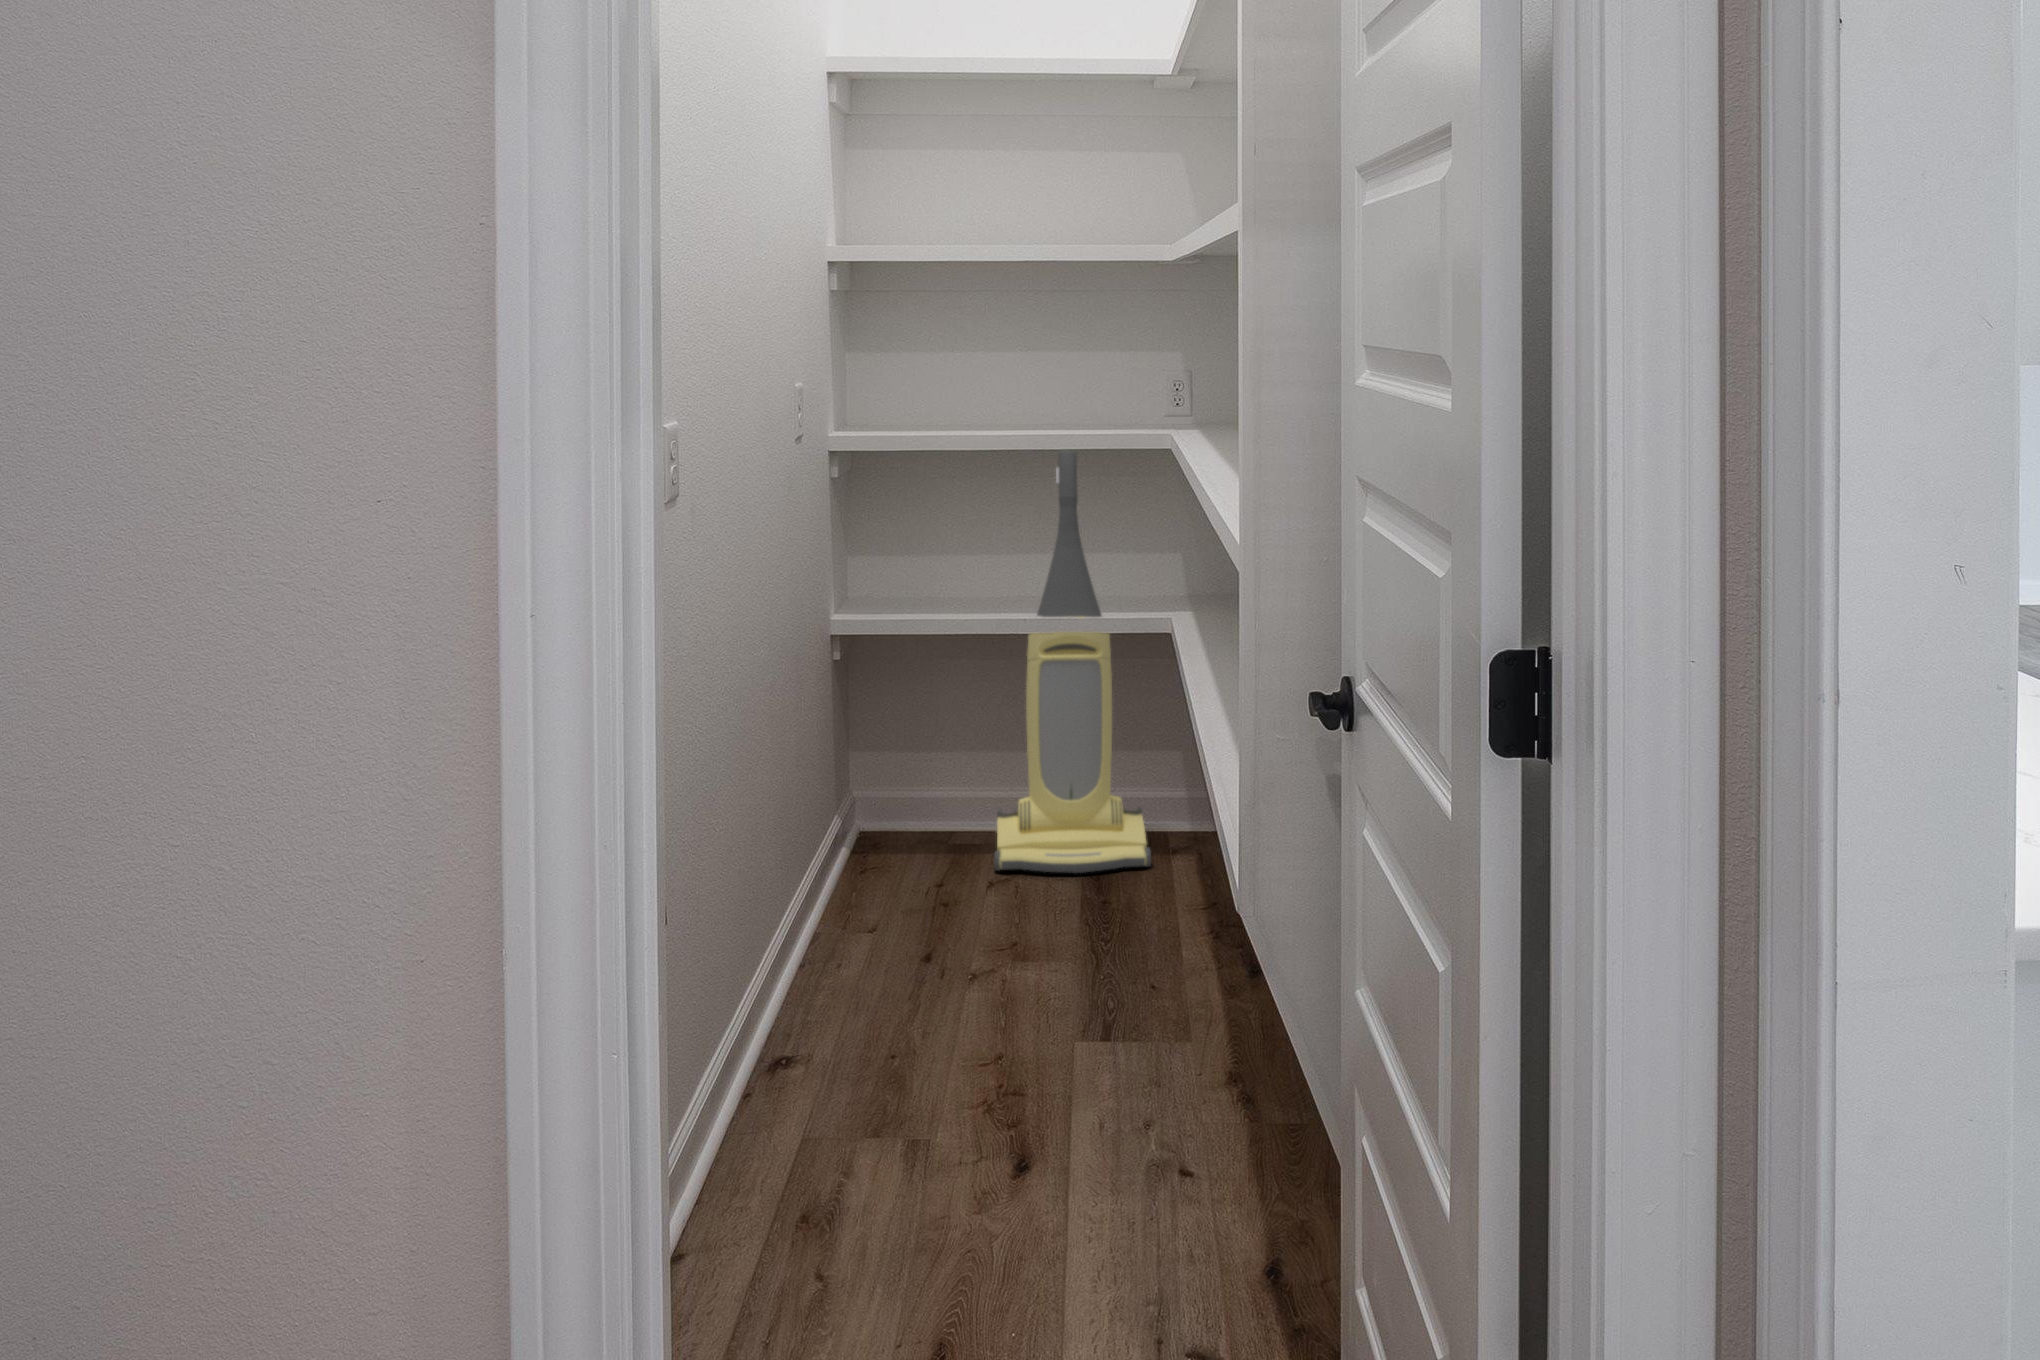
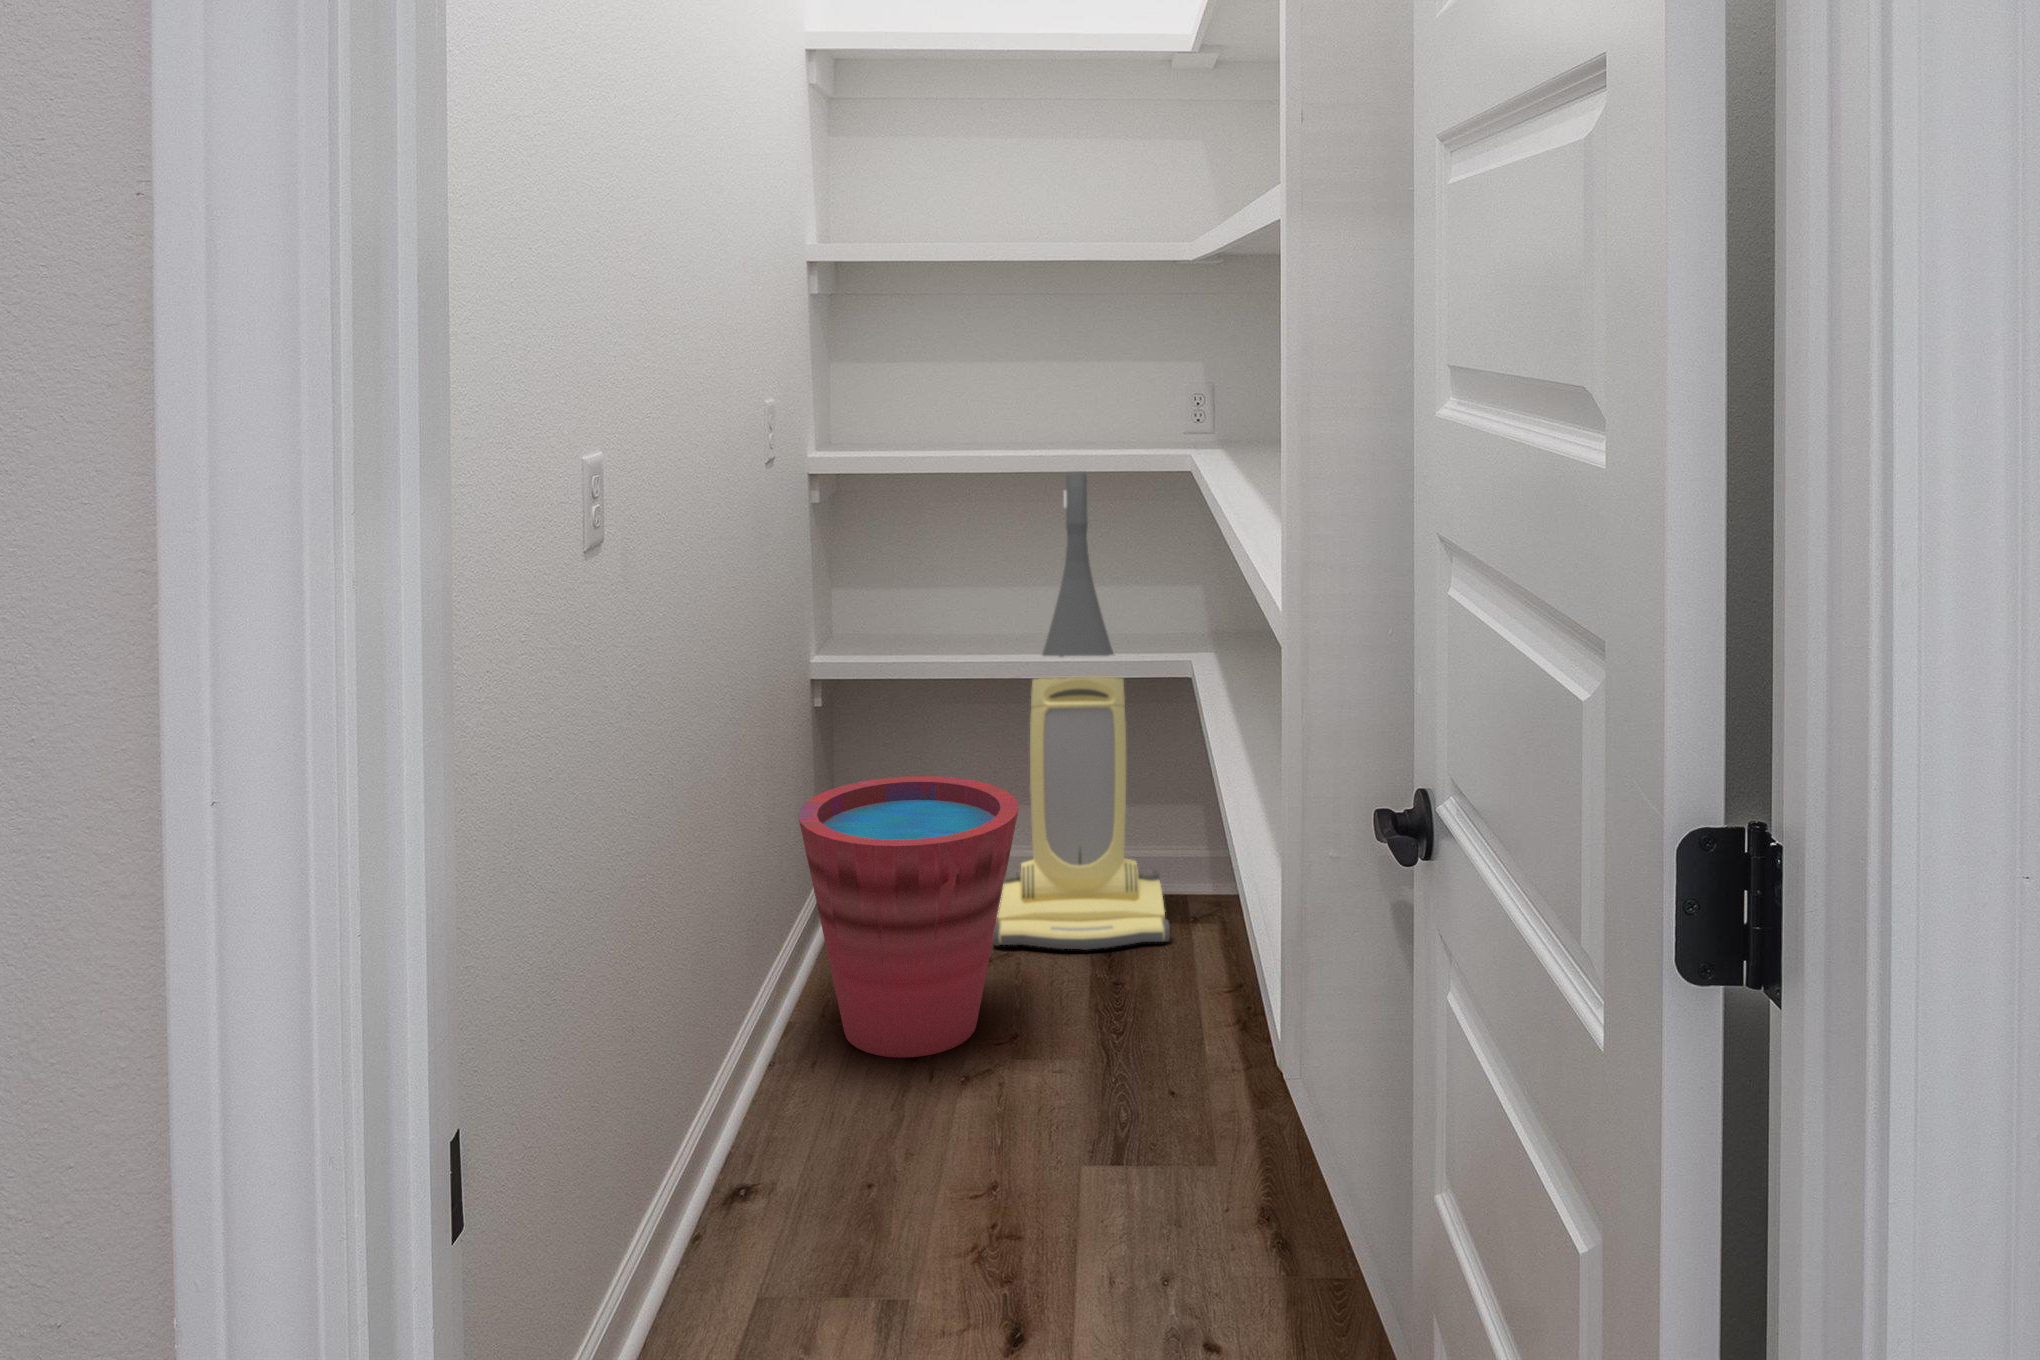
bucket: none [825,718,1018,958] -> present [798,776,1019,1058]

